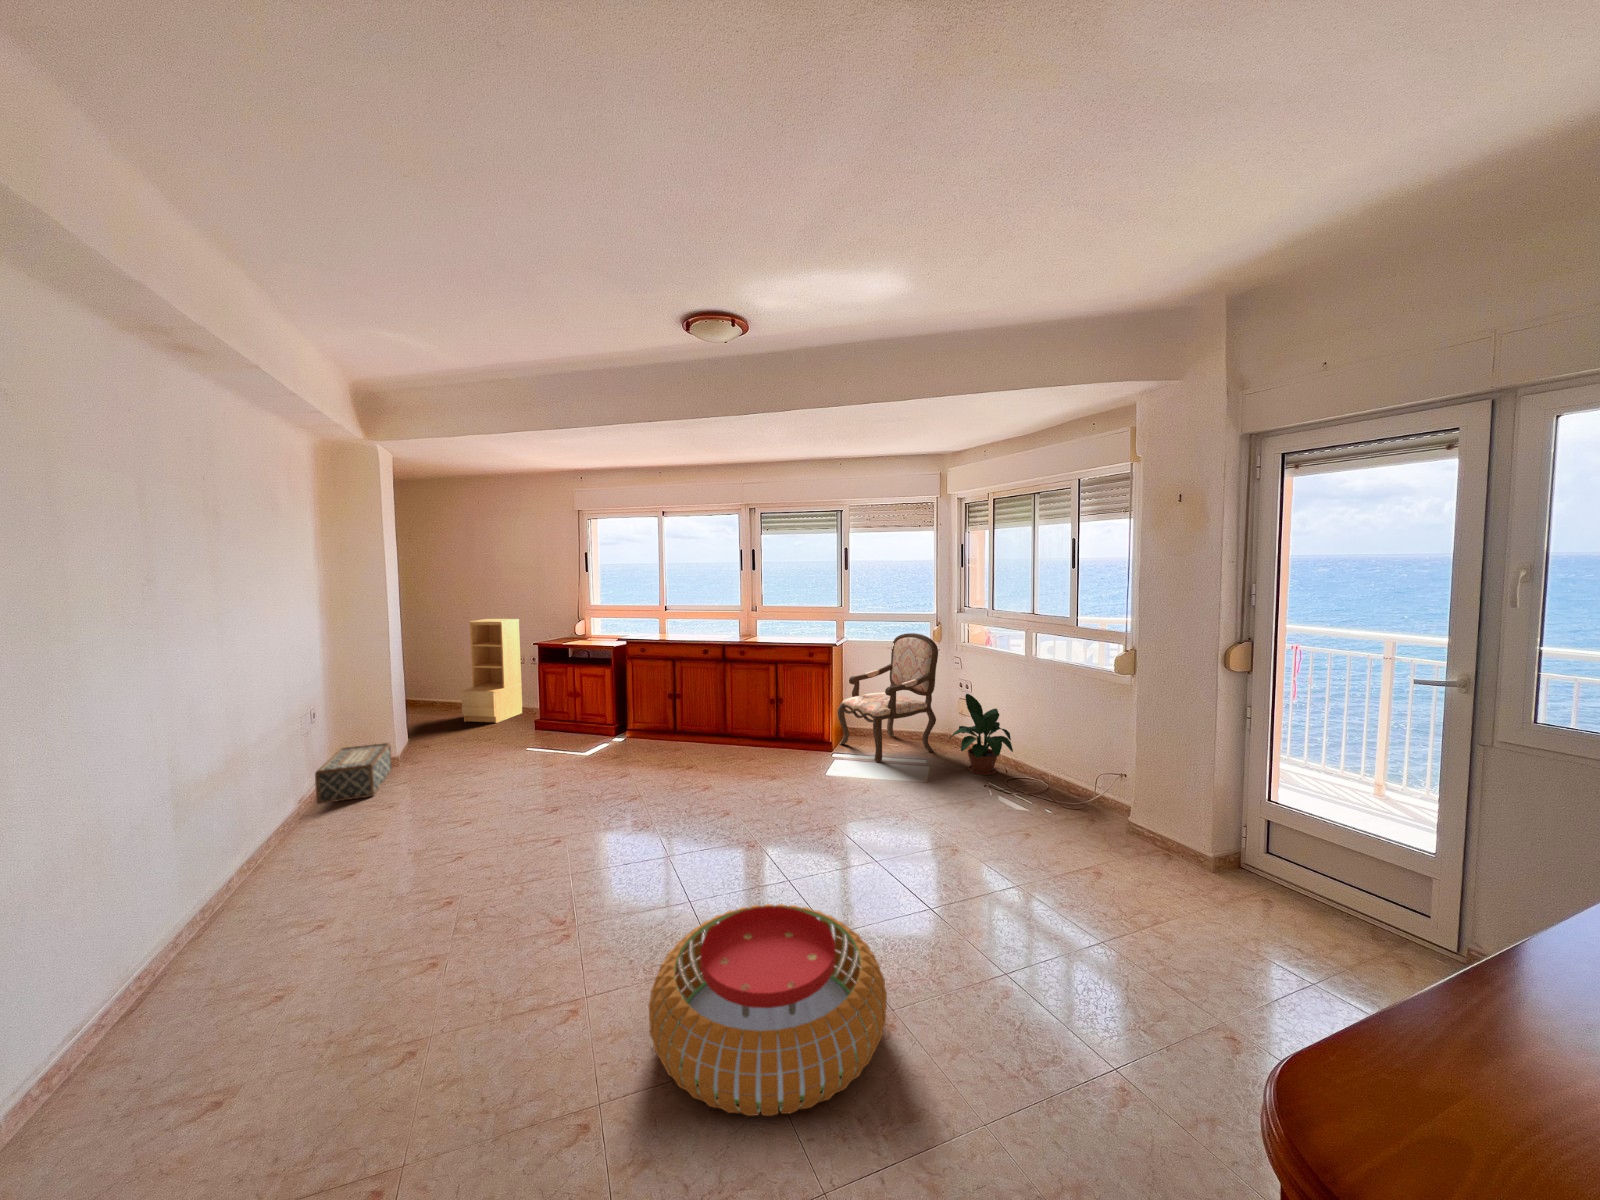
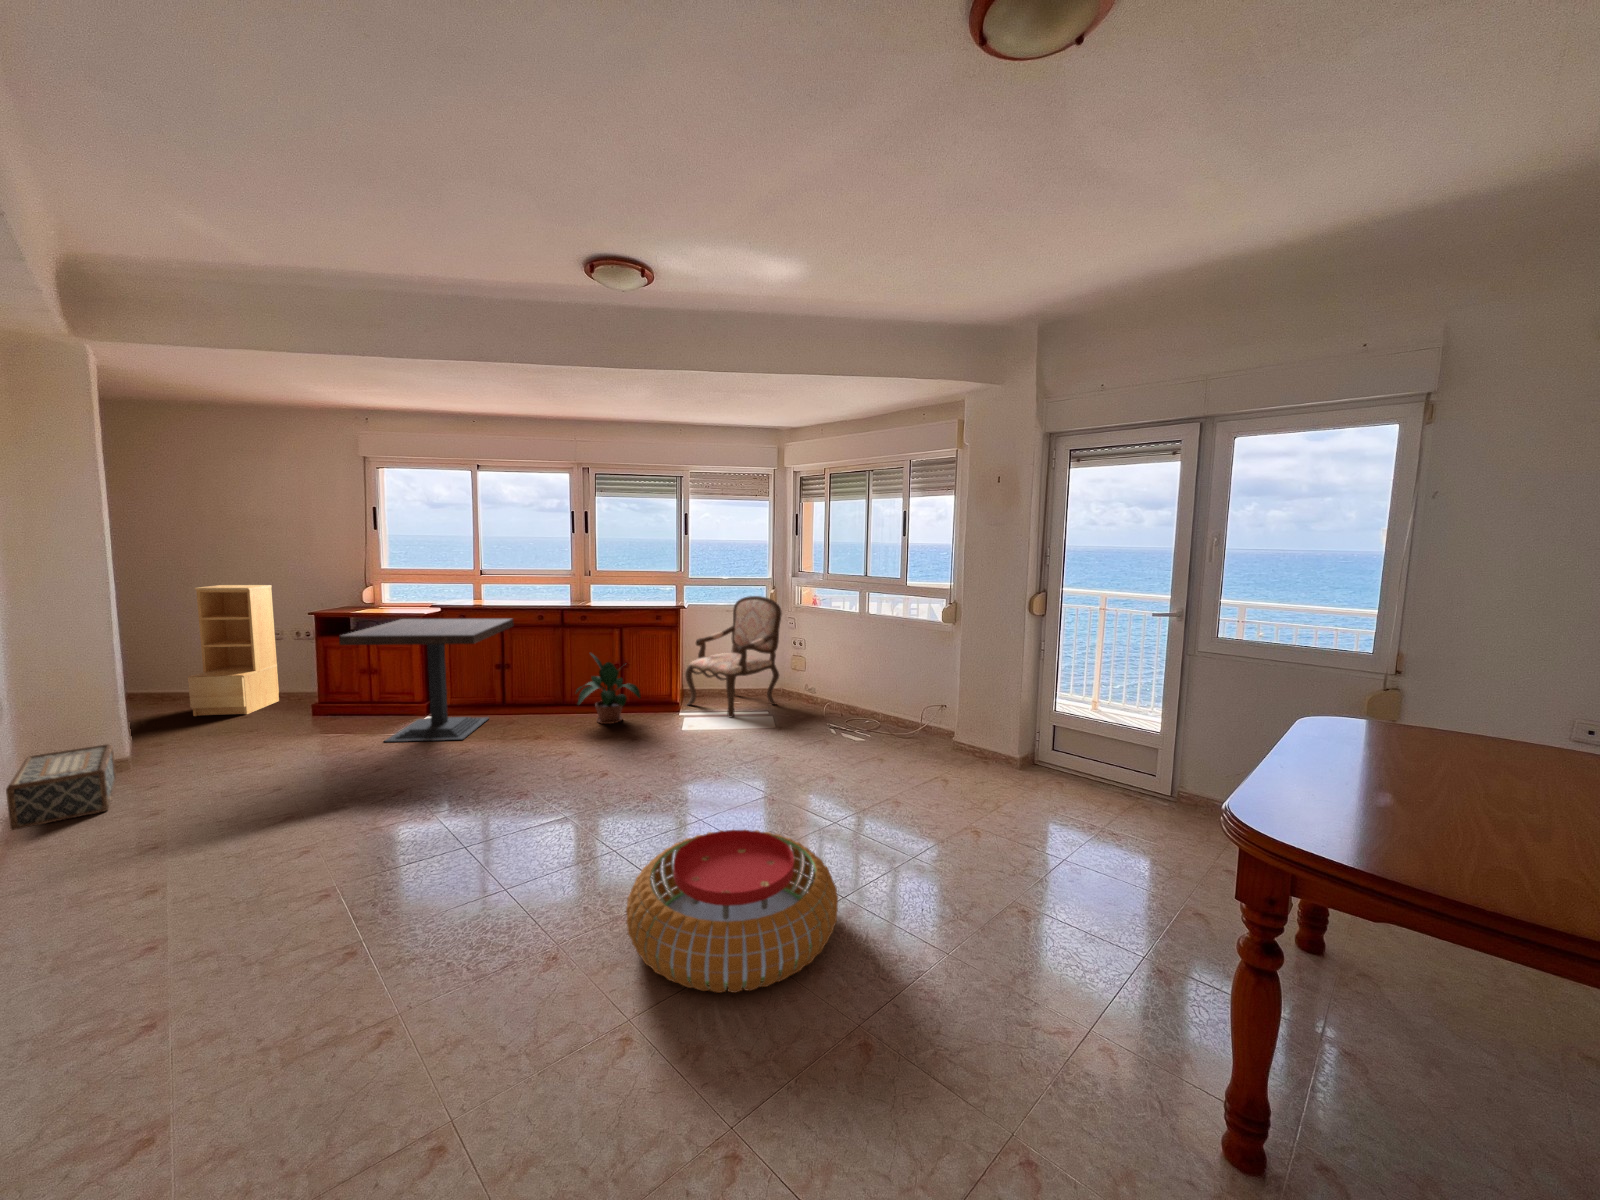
side table: none [538,650,682,762] -> present [339,619,513,742]
potted plant: present [949,694,1013,775] -> present [576,654,641,724]

